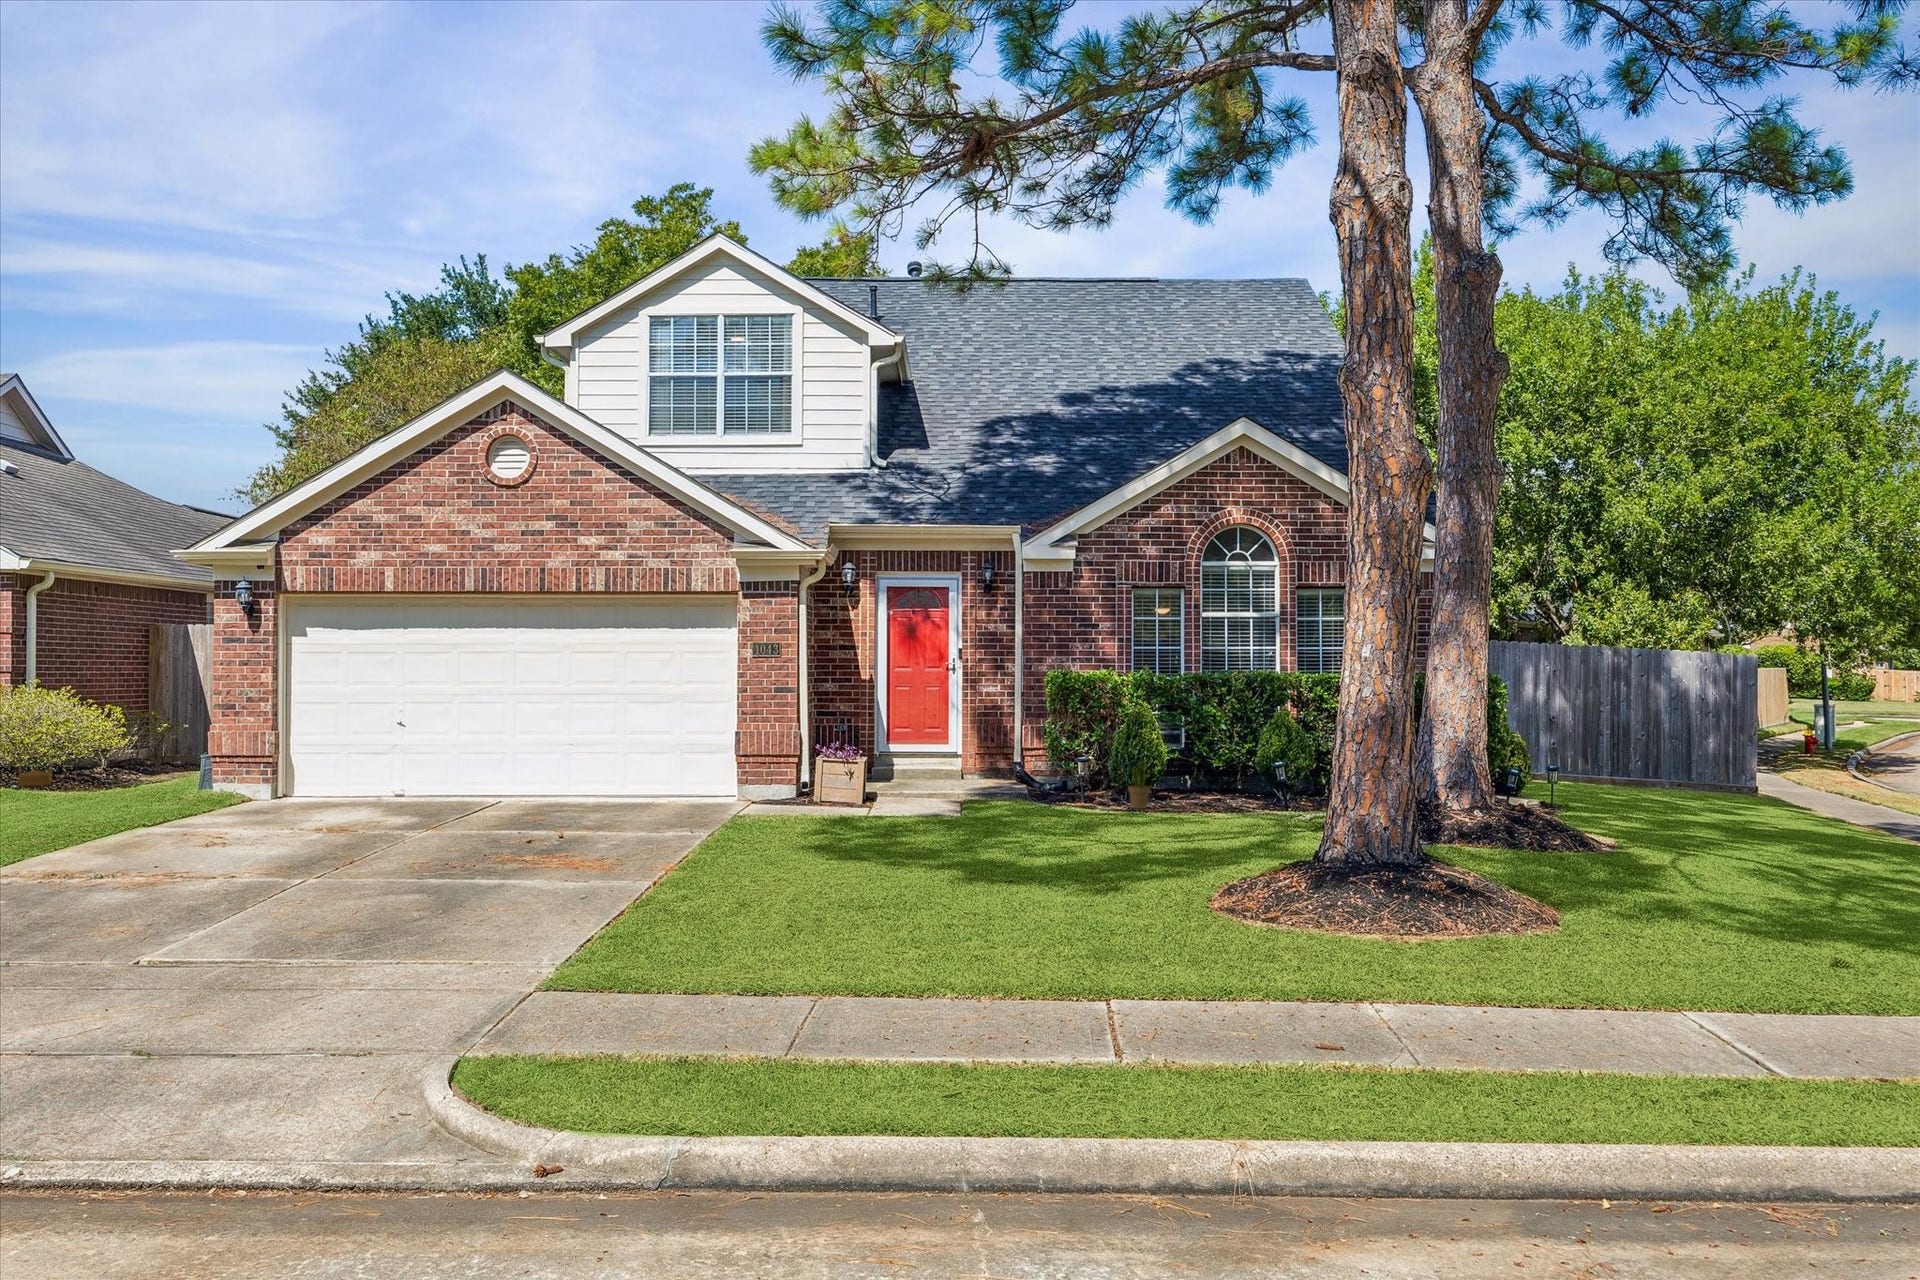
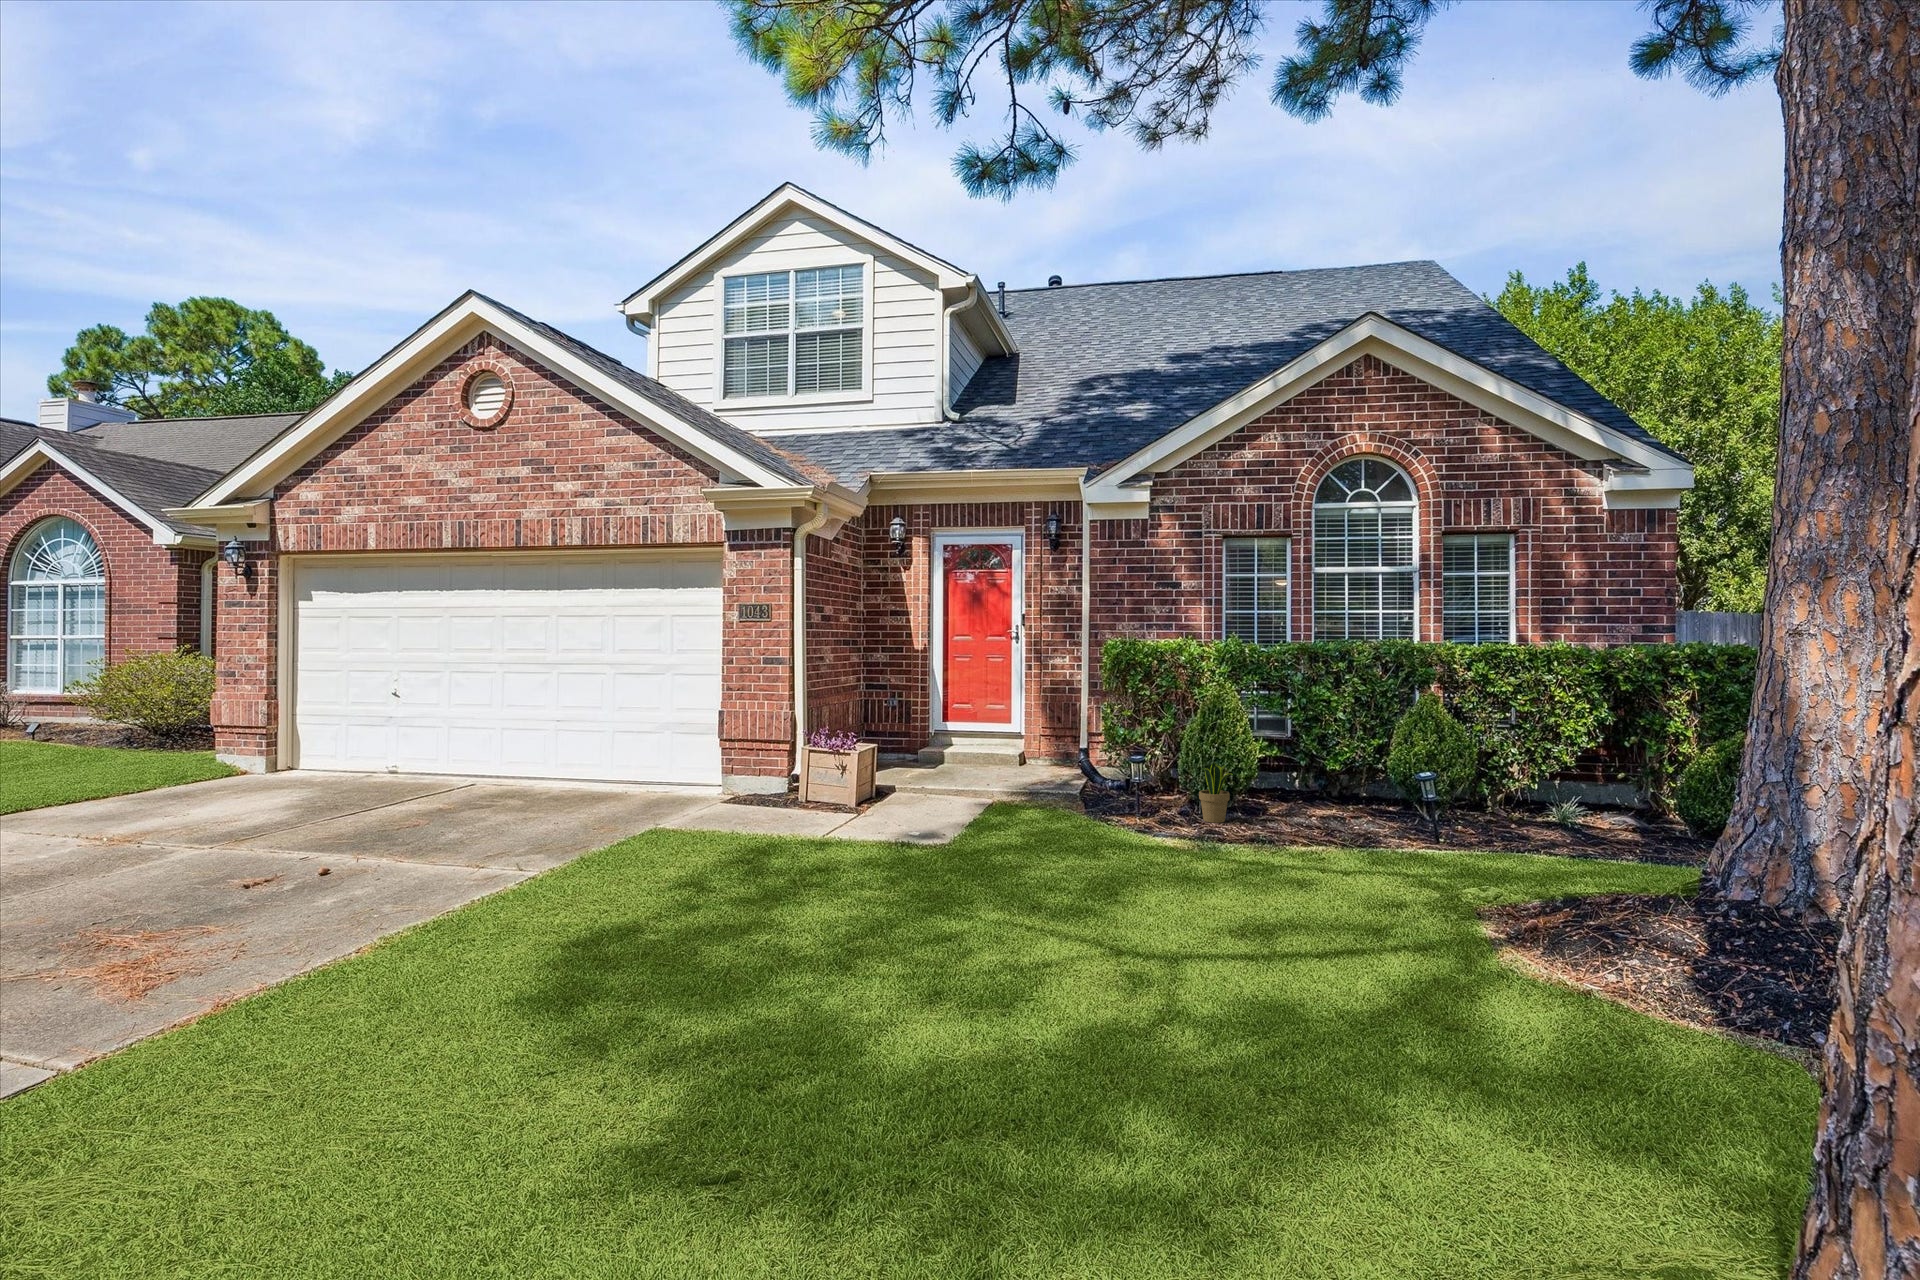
woven basket: present [18,754,52,786] -> none [123,716,159,748]

